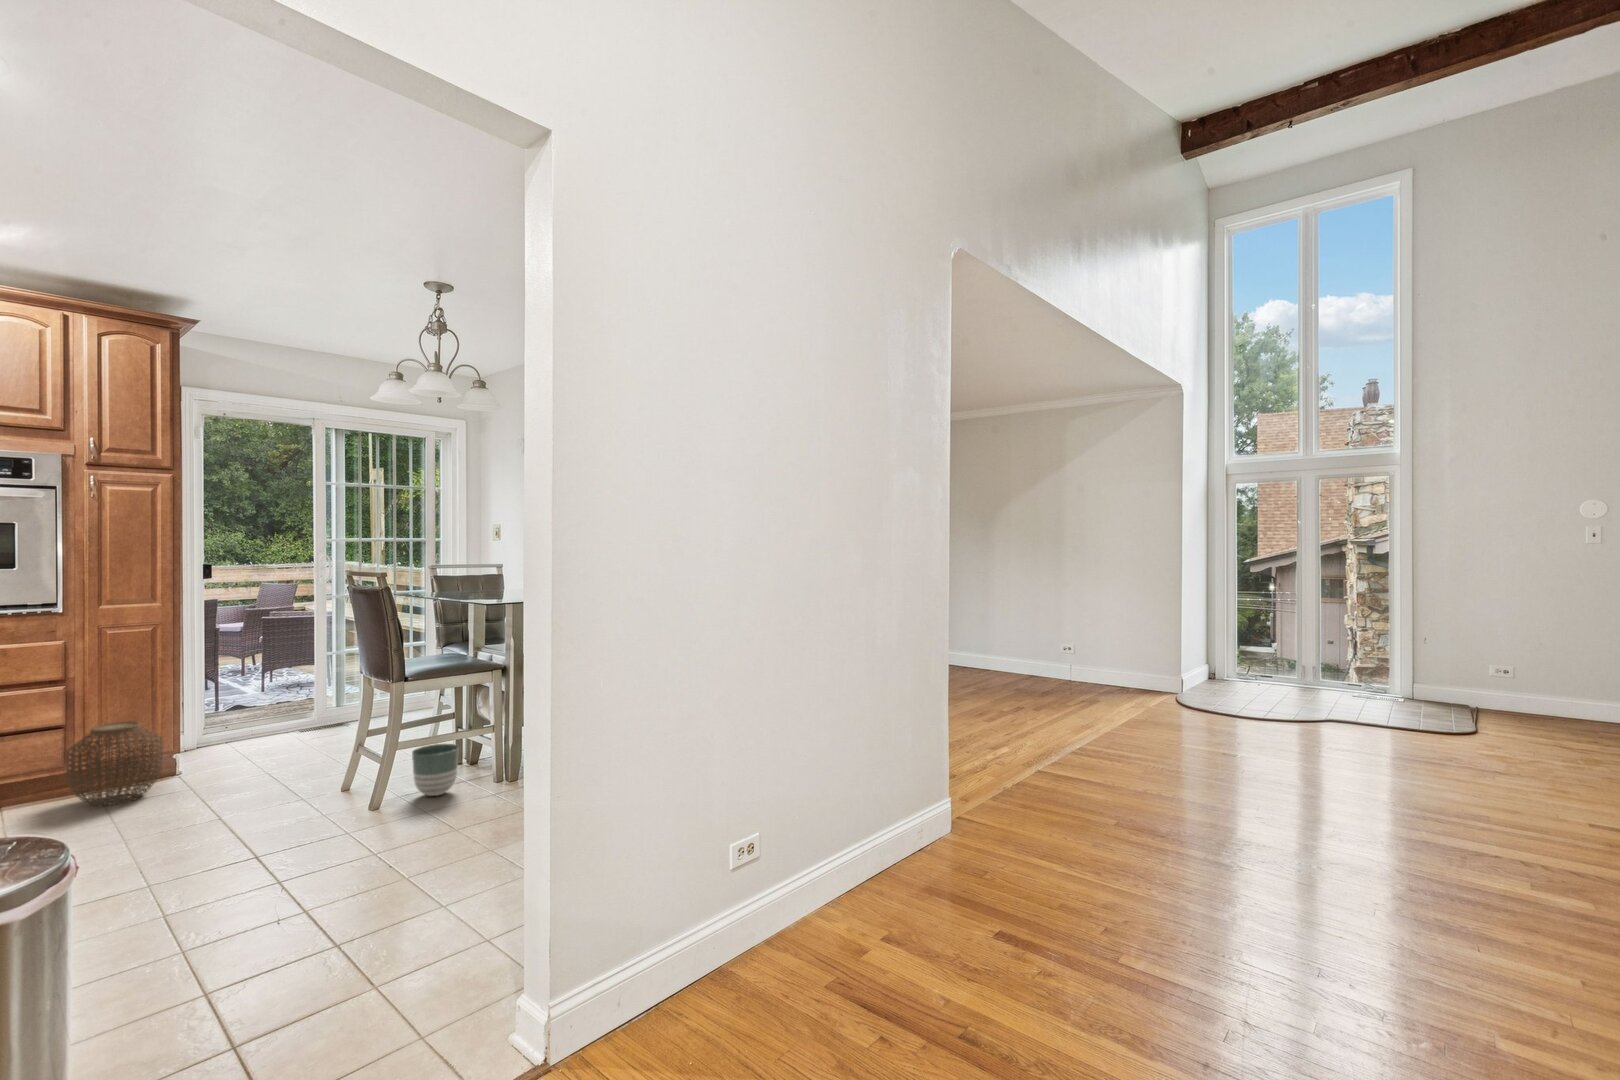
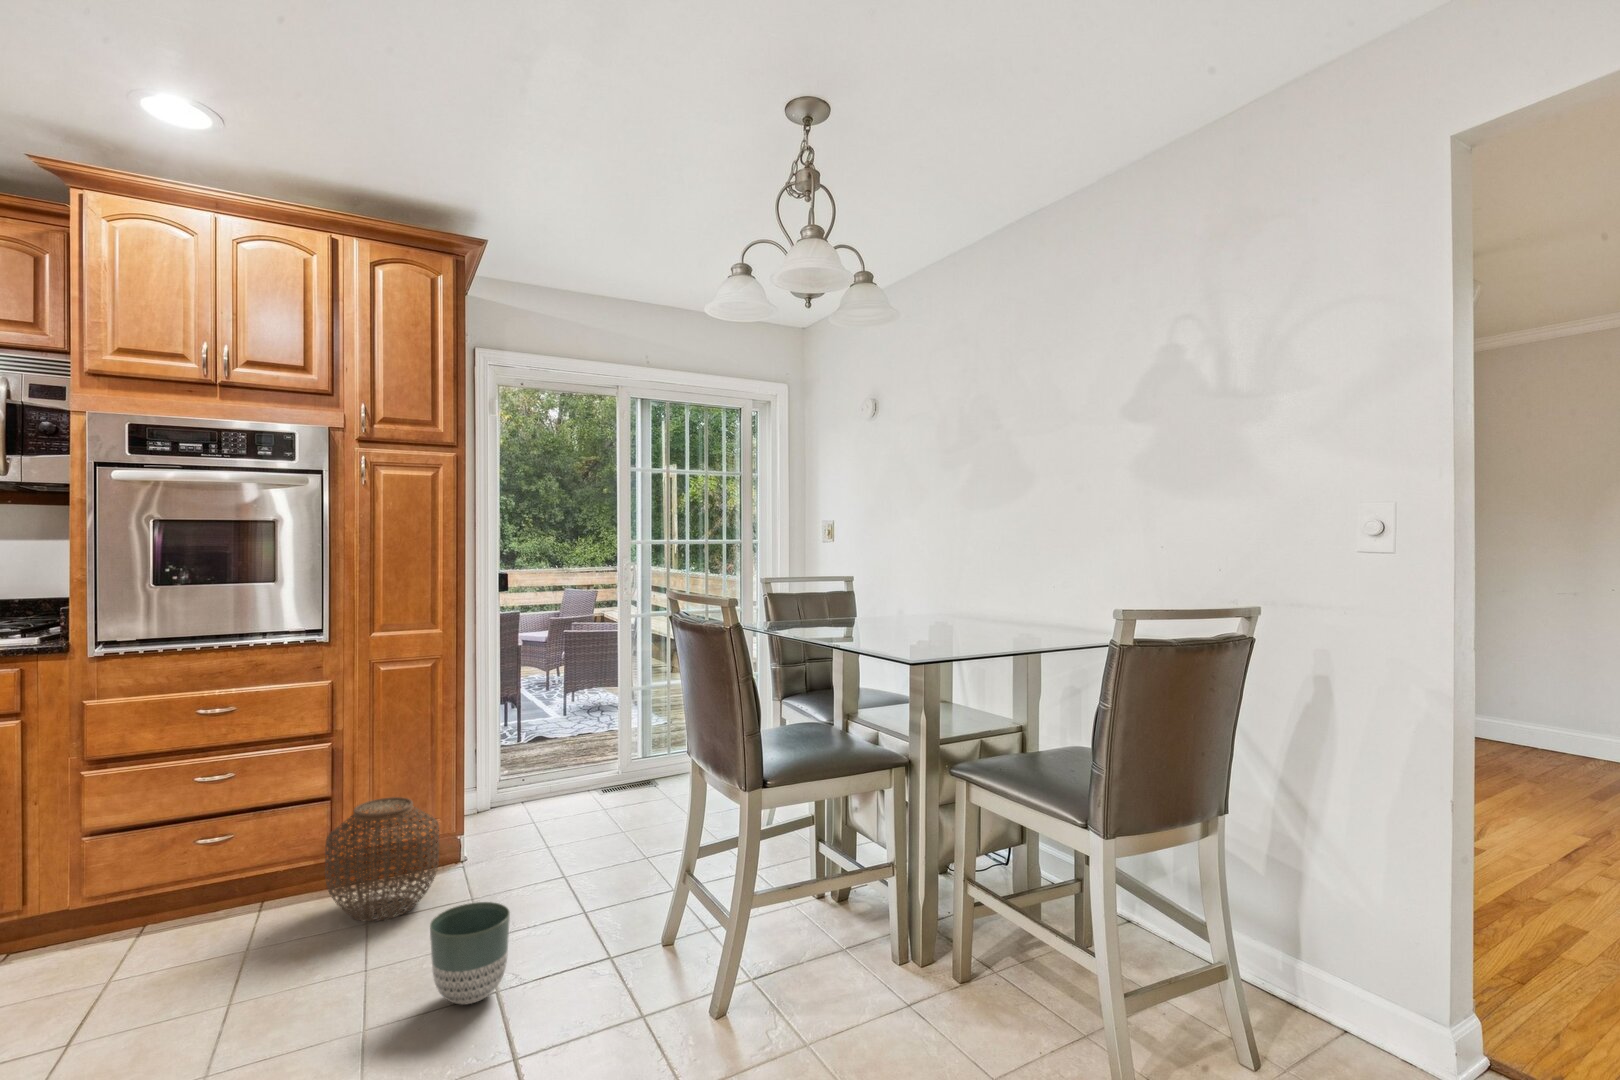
planter: present [412,744,459,796] -> present [430,902,510,1005]

